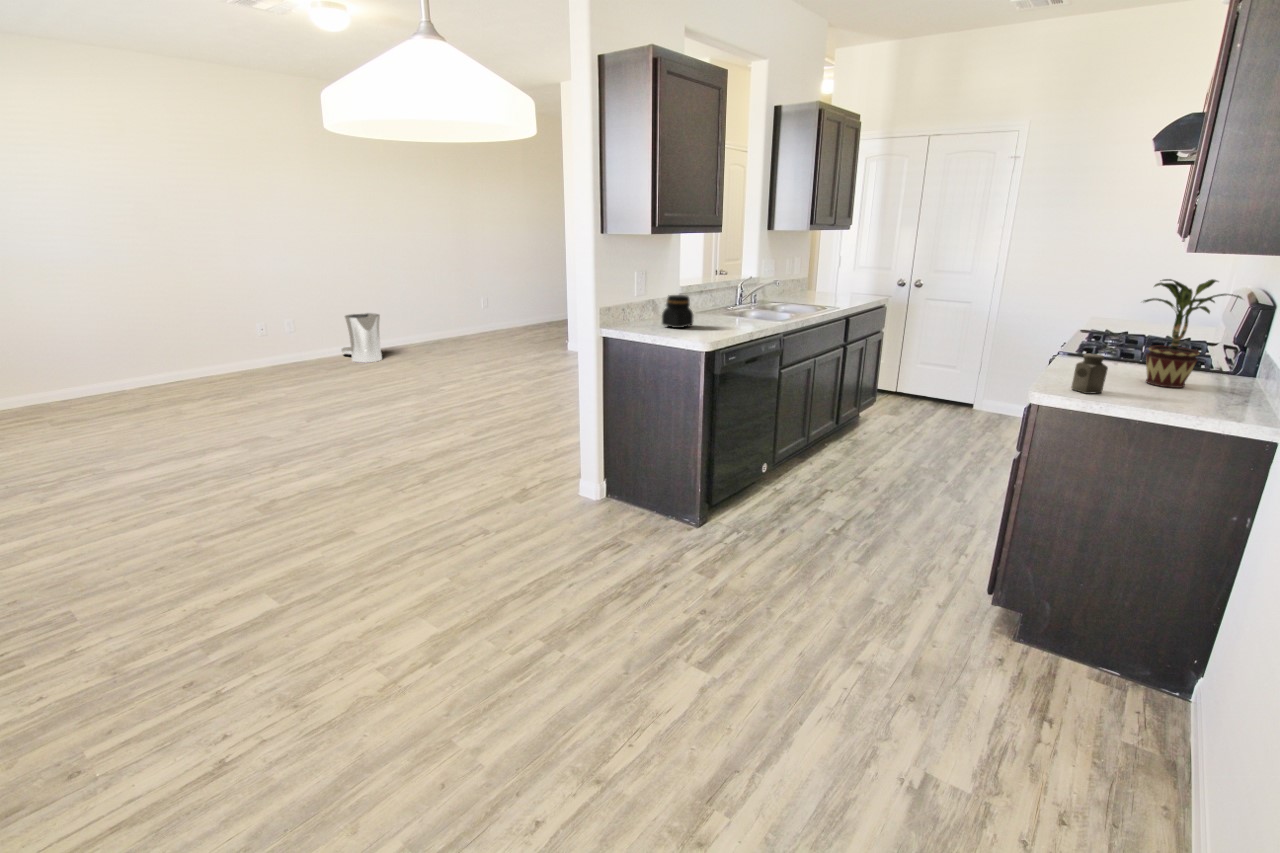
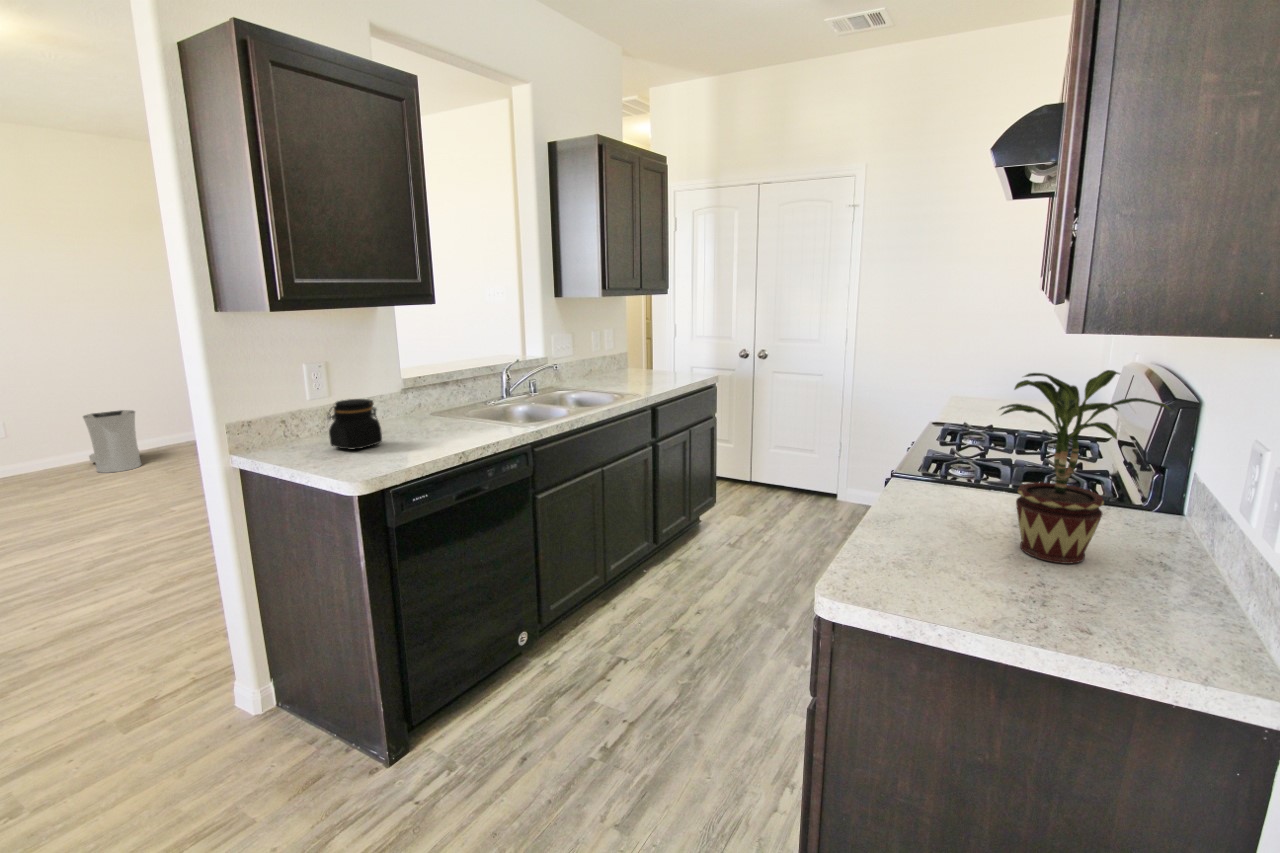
salt shaker: present [1071,353,1108,394] -> none [891,520,949,602]

